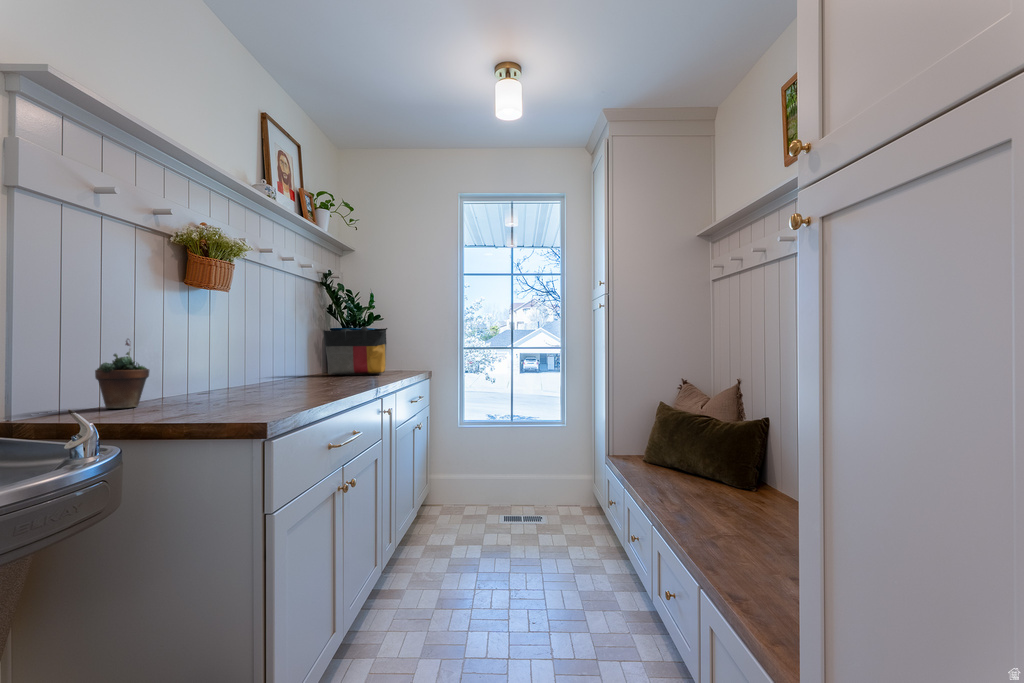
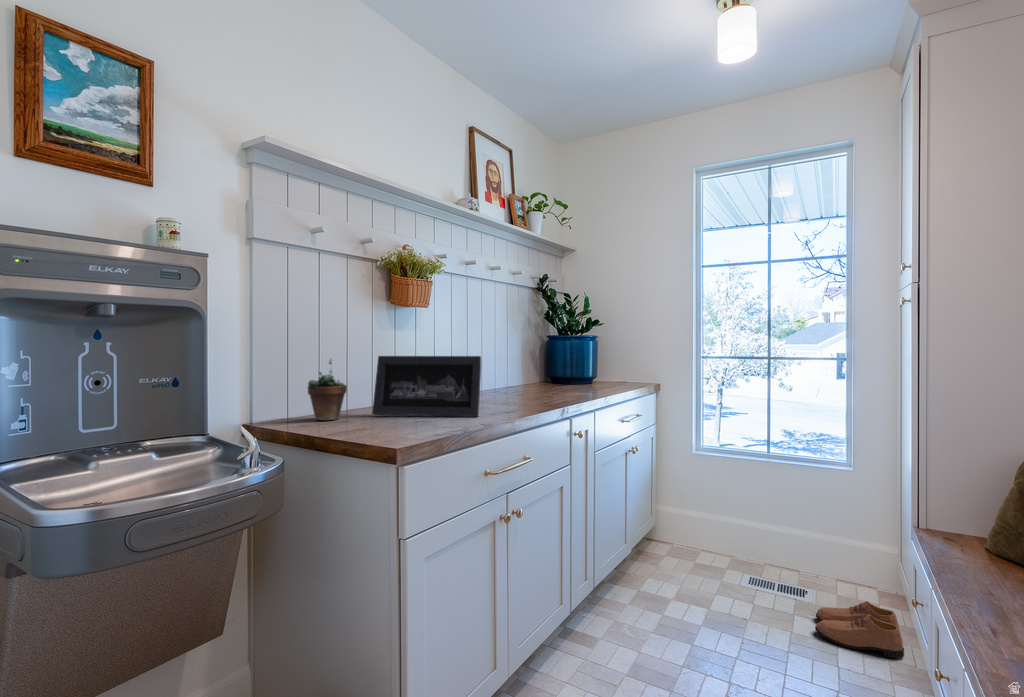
tote bag: present [323,327,387,375] -> none [532,336,597,389]
picture frame: none [180,338,307,401] -> present [372,356,482,417]
shoe: none [552,513,604,547] -> present [815,601,904,658]

